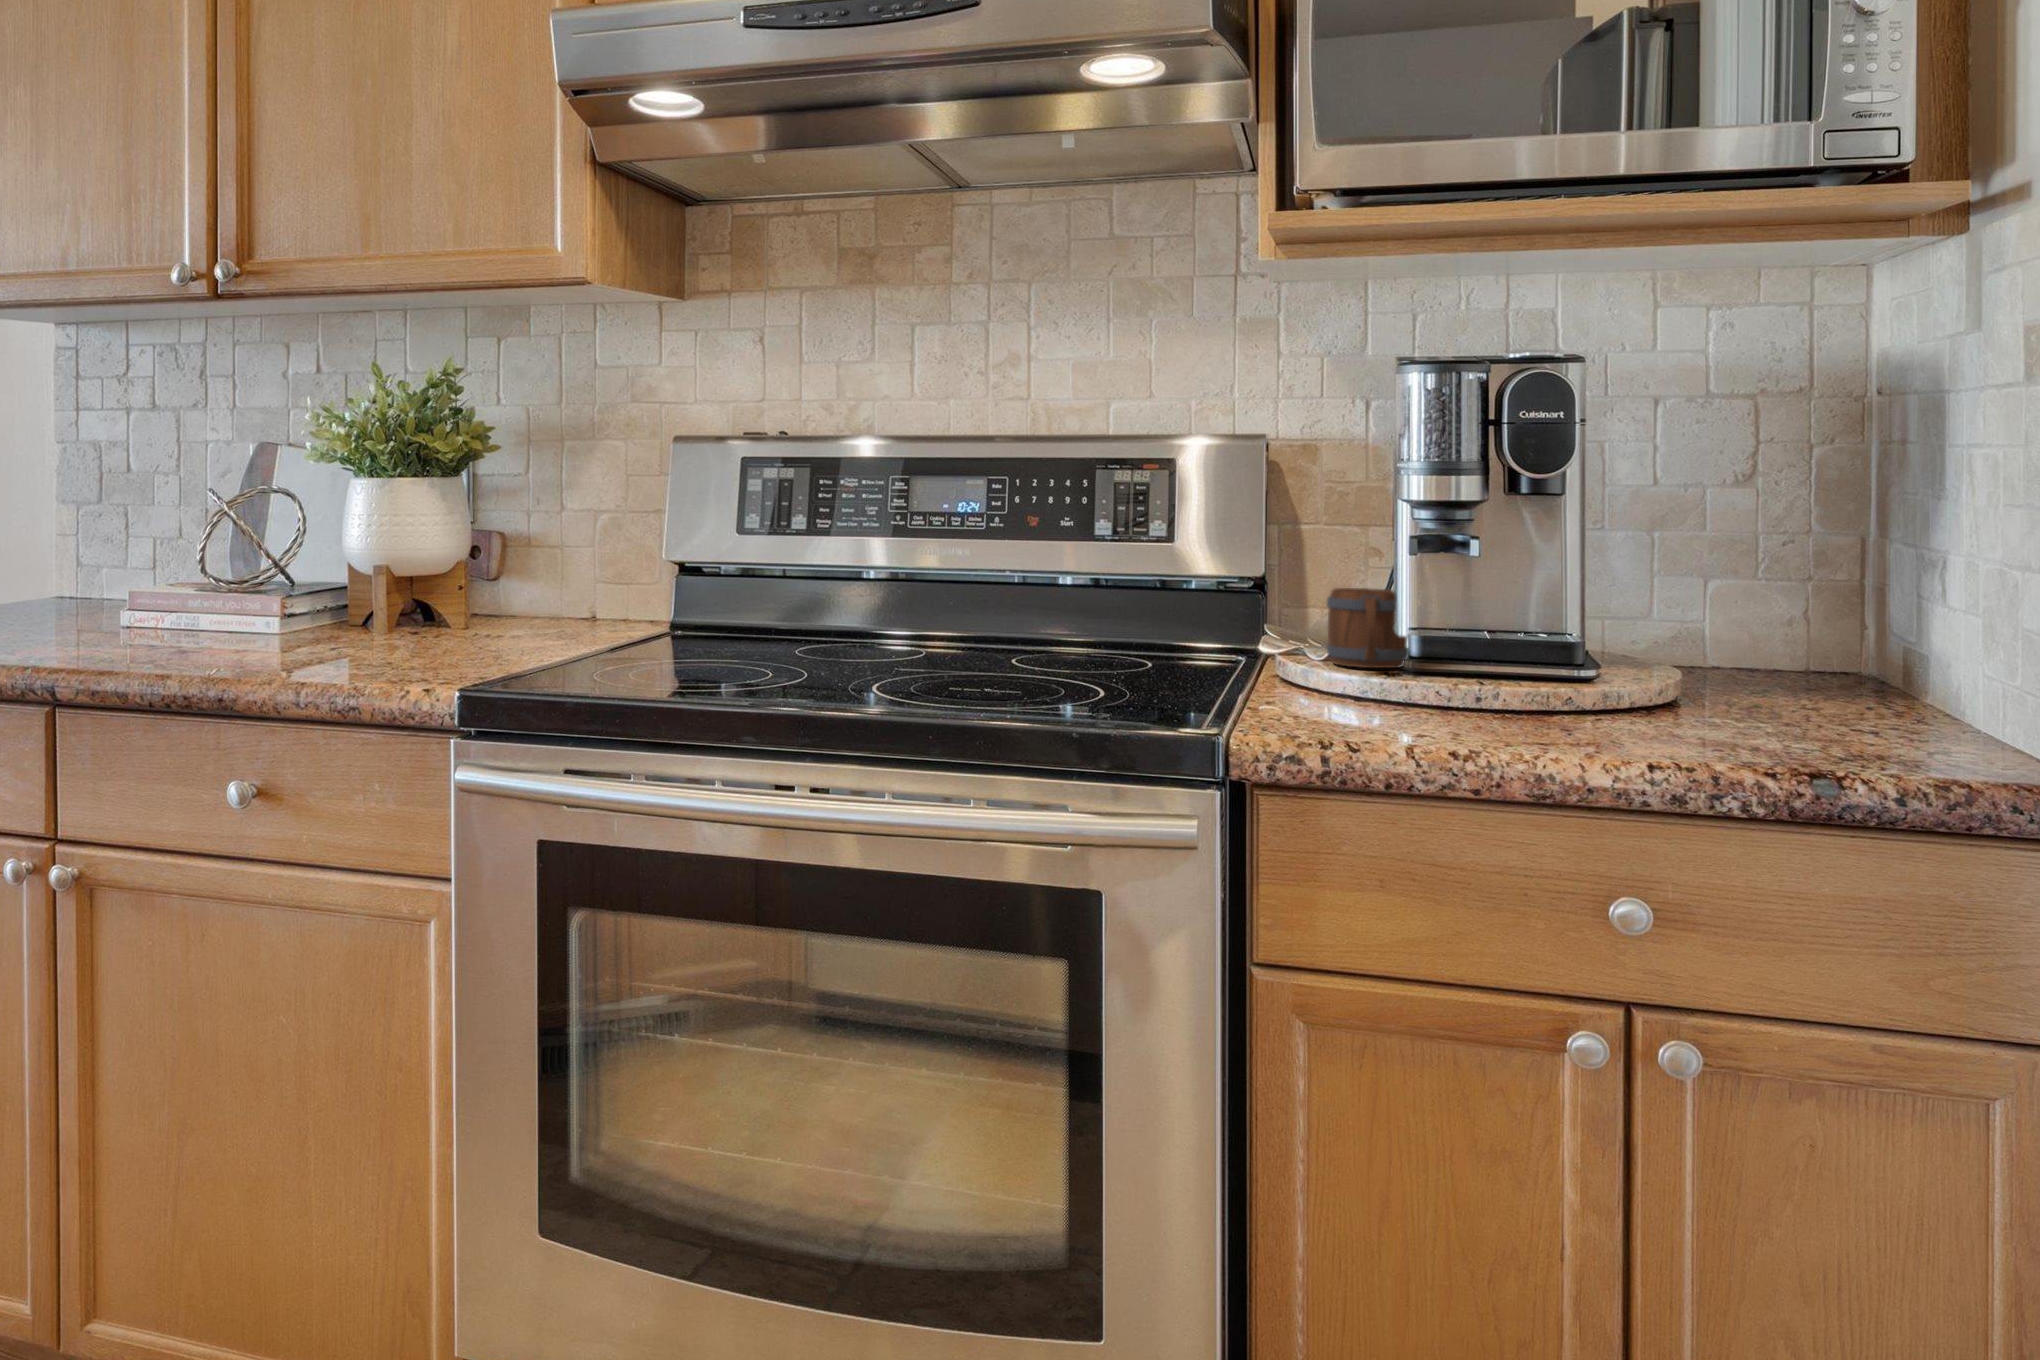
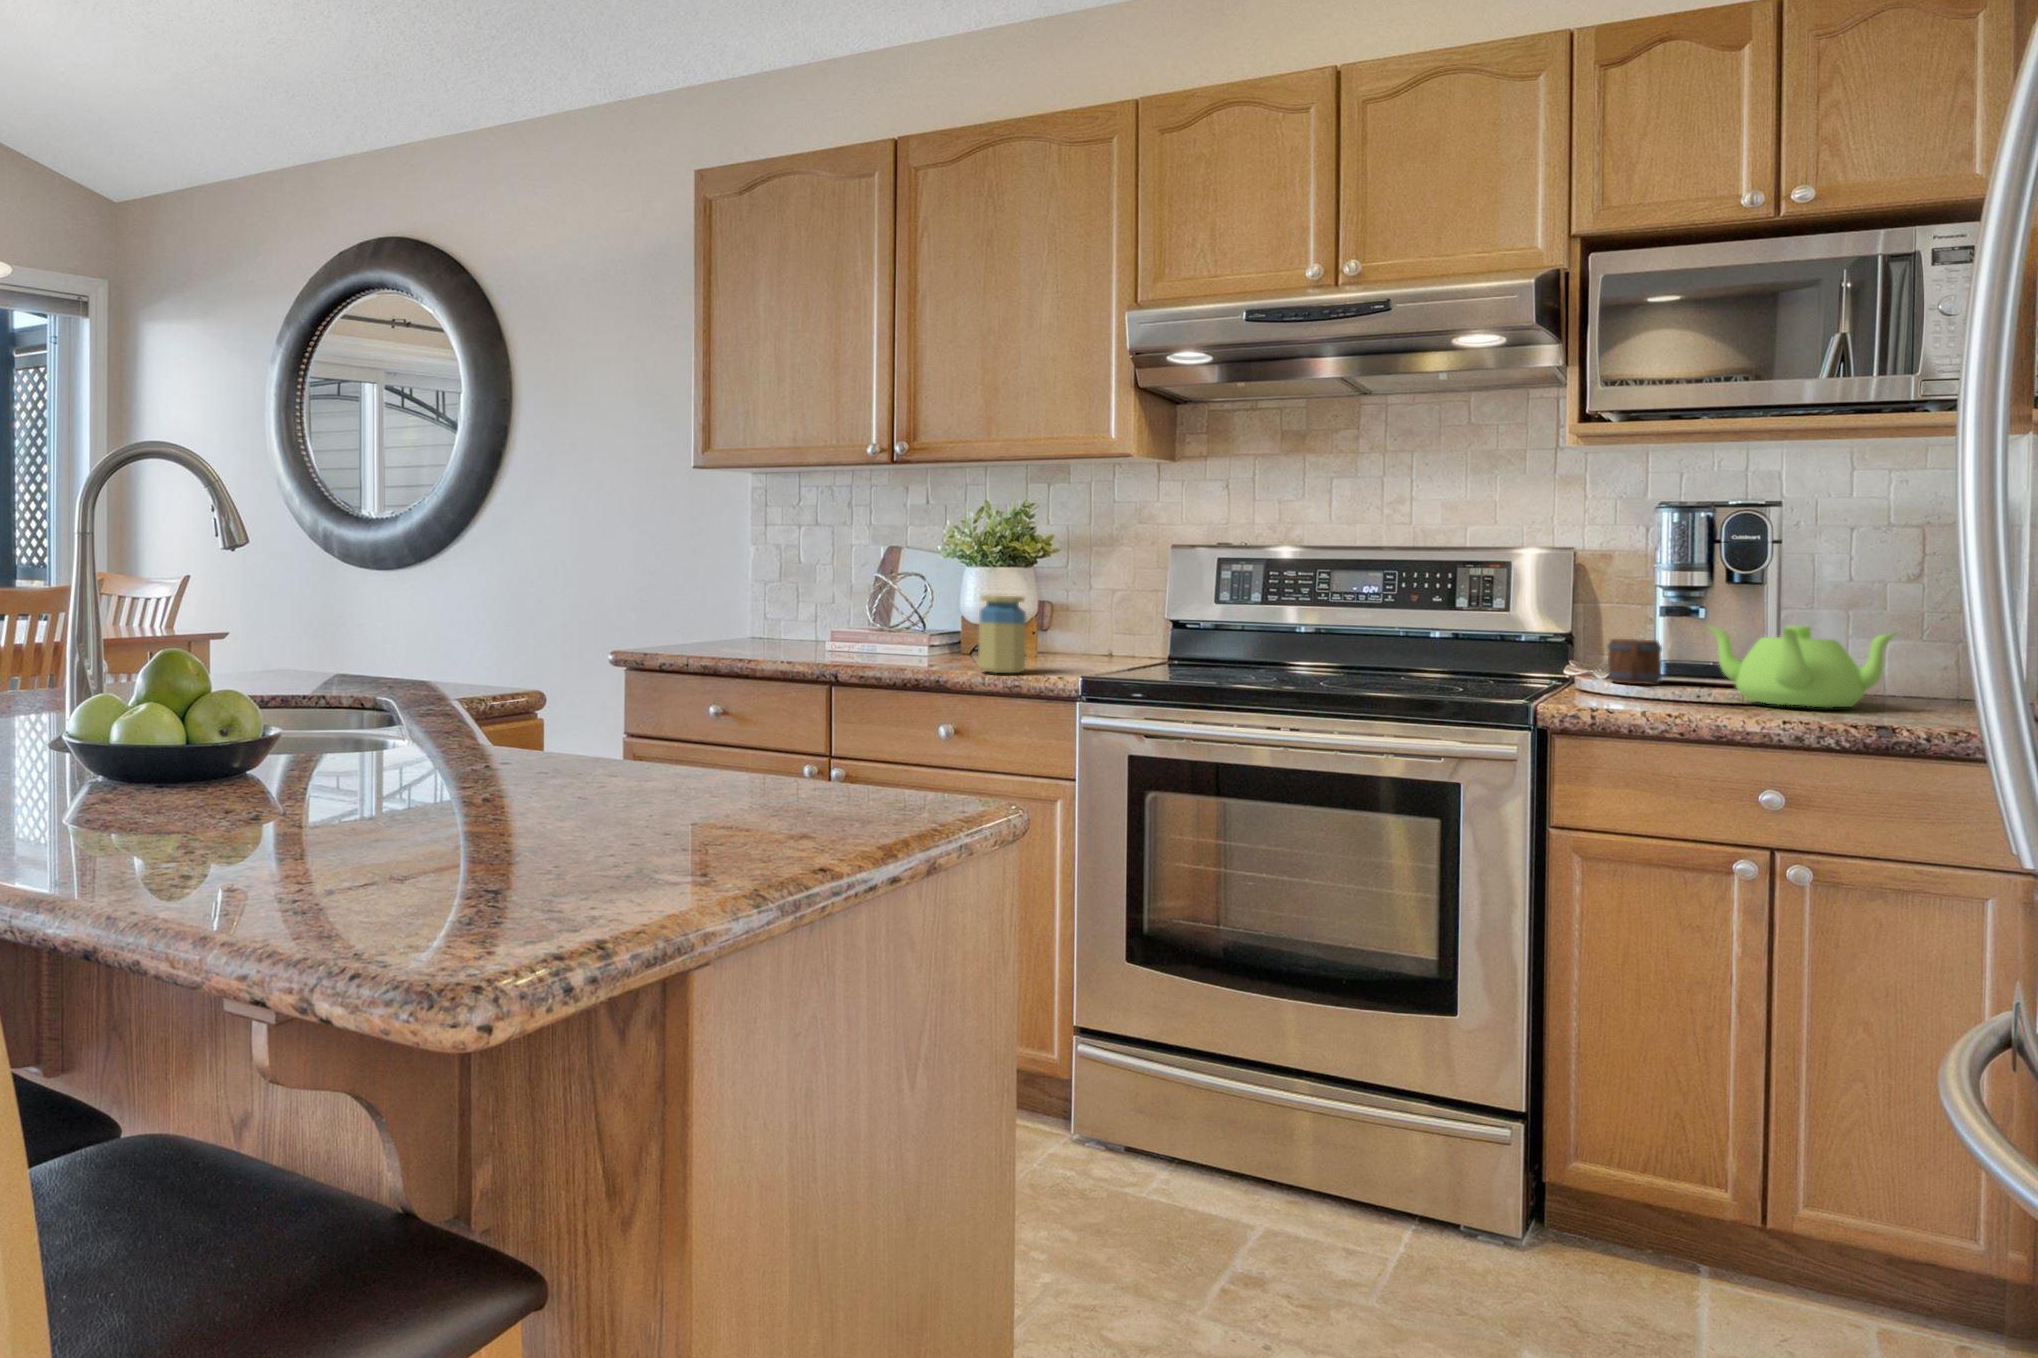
jar: none [282,533,373,685] -> present [978,595,1026,673]
teapot: none [1490,569,1810,722] -> present [1707,625,1896,708]

